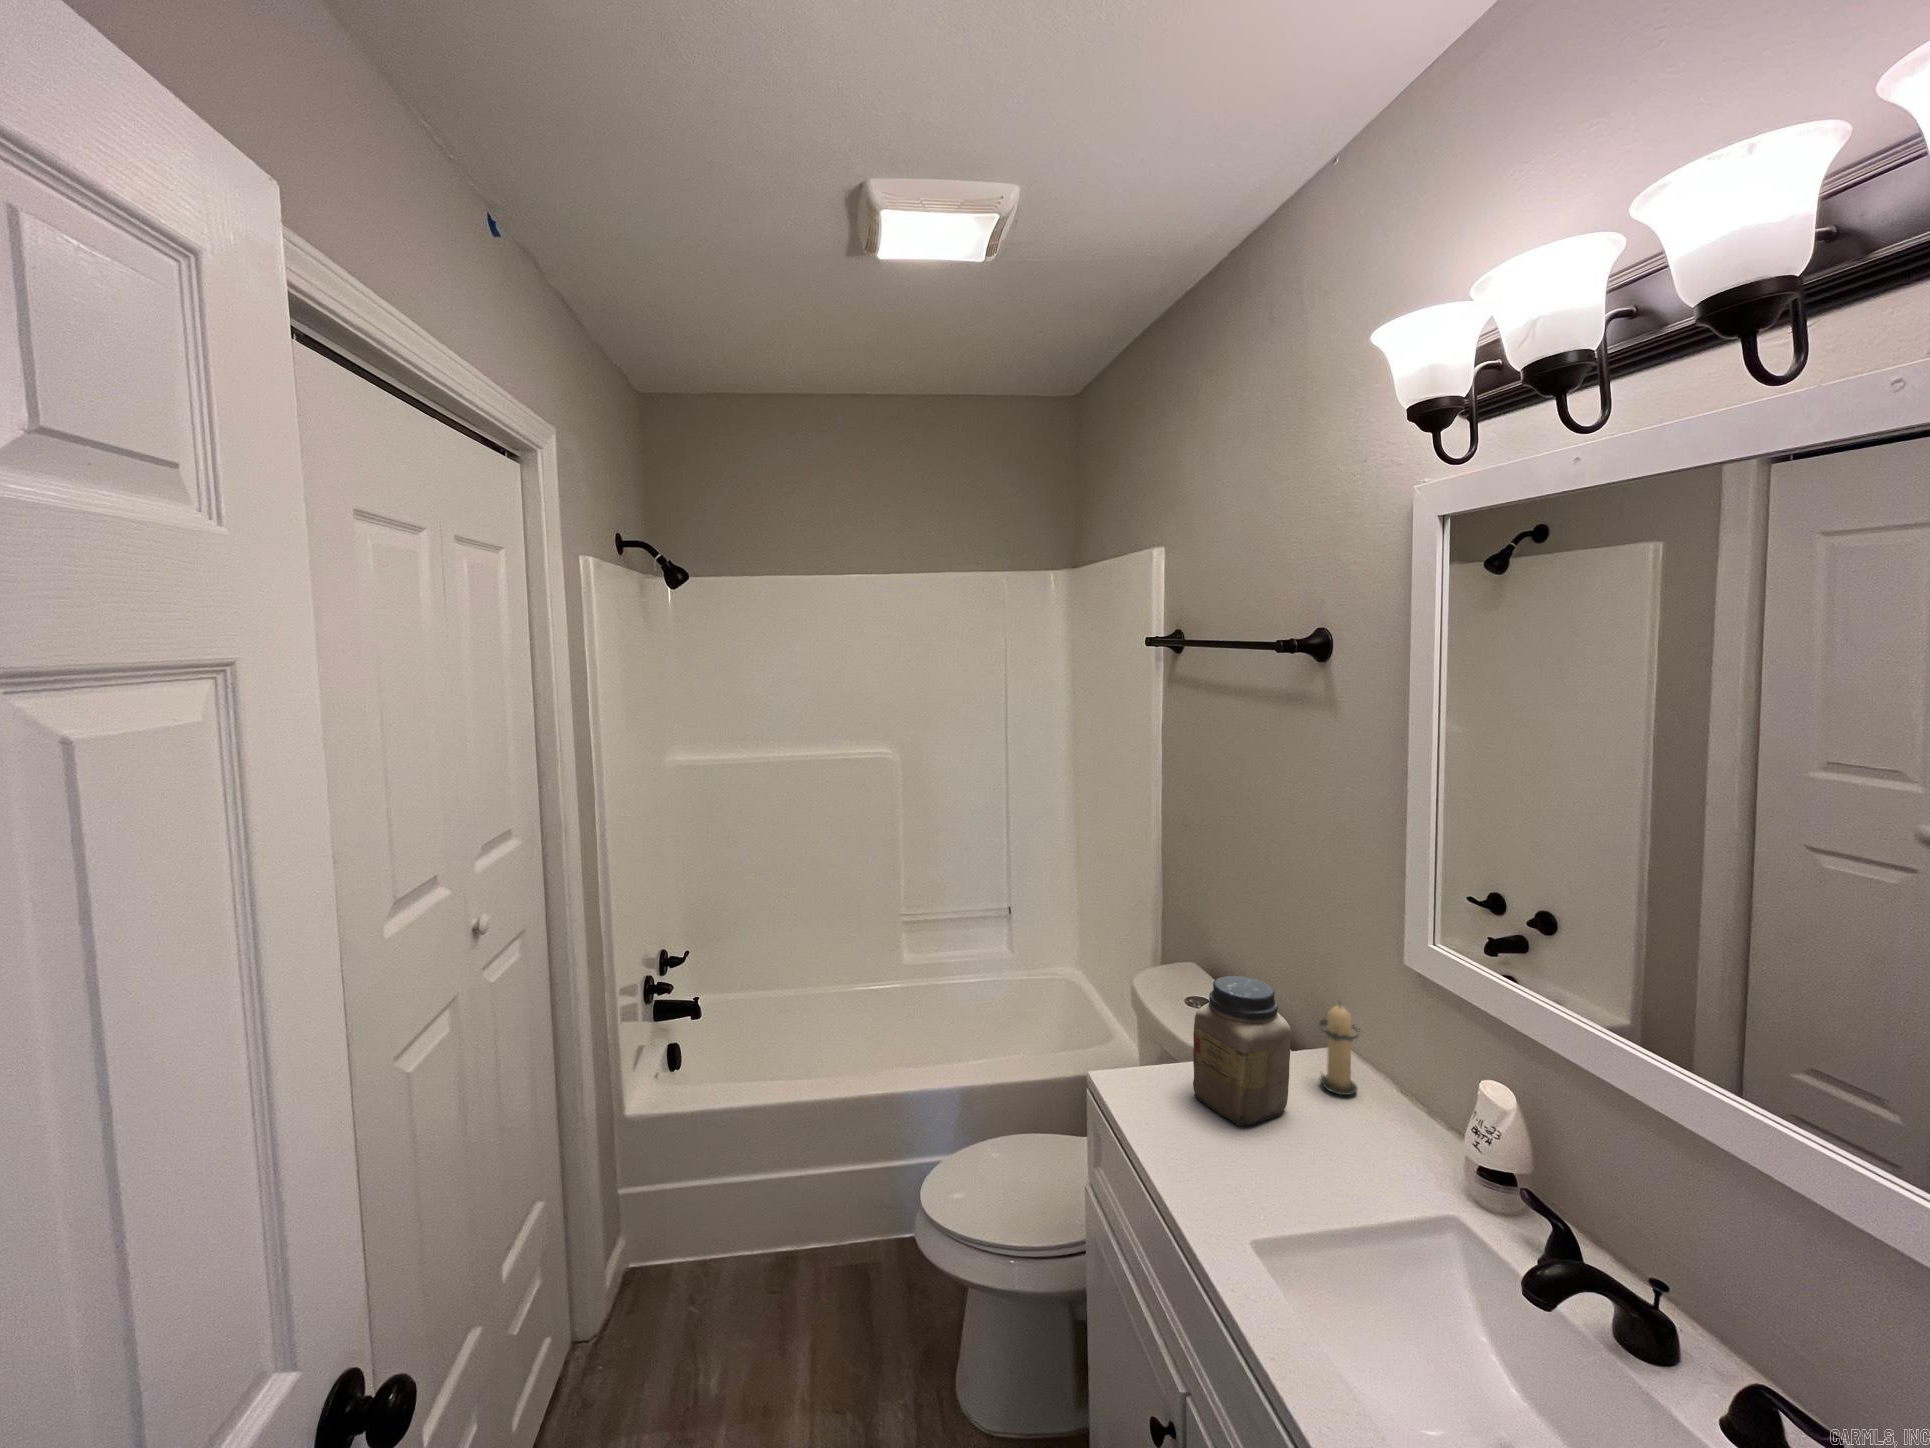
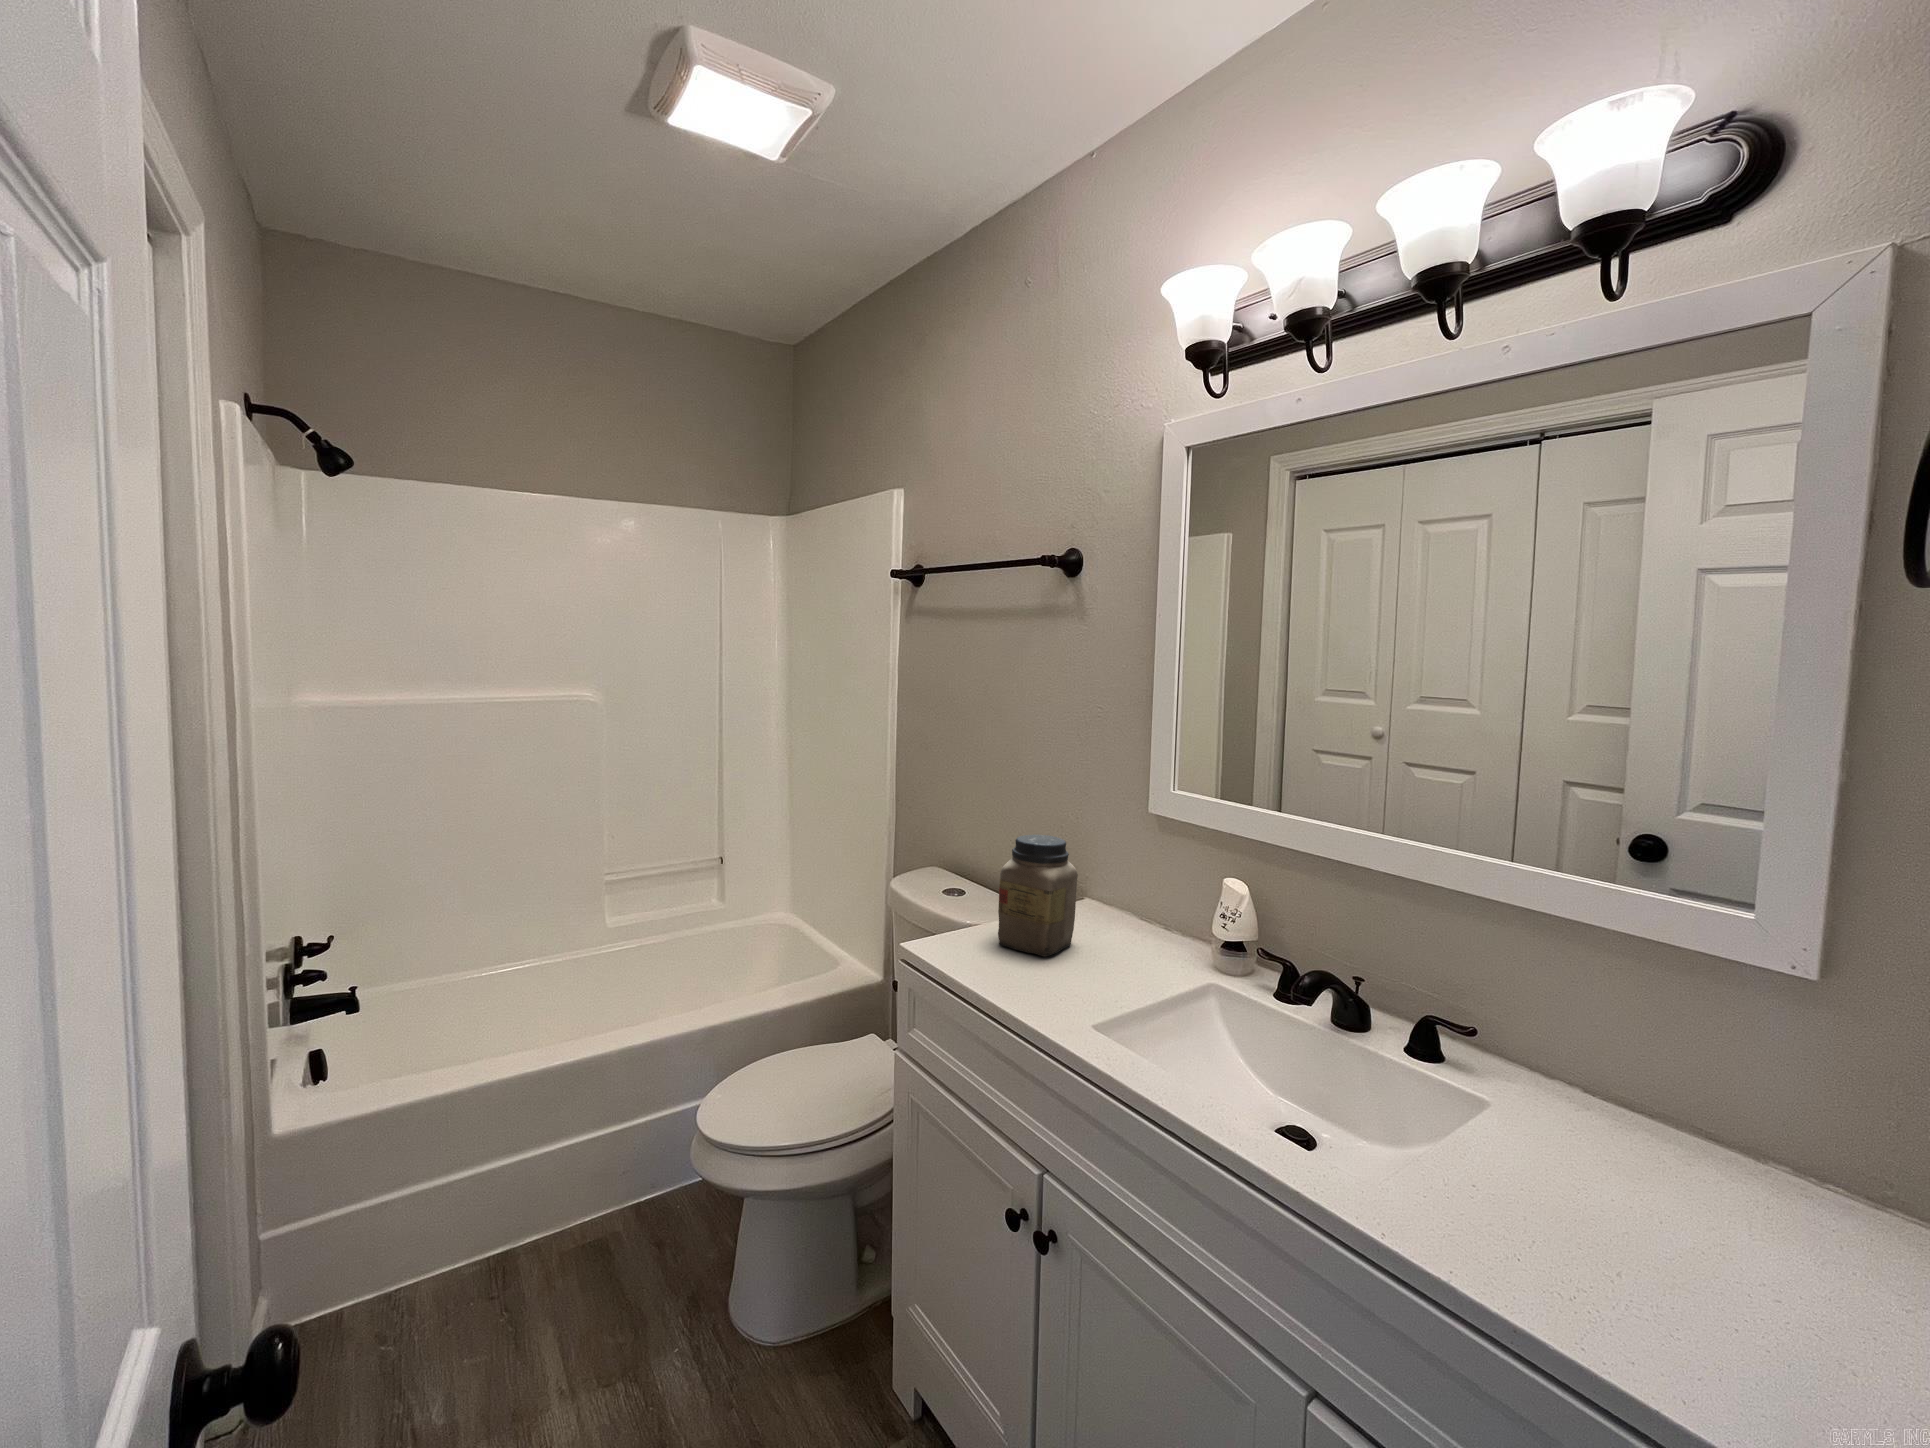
candle: present [1319,1005,1359,1095] -> none [1082,849,1120,929]

